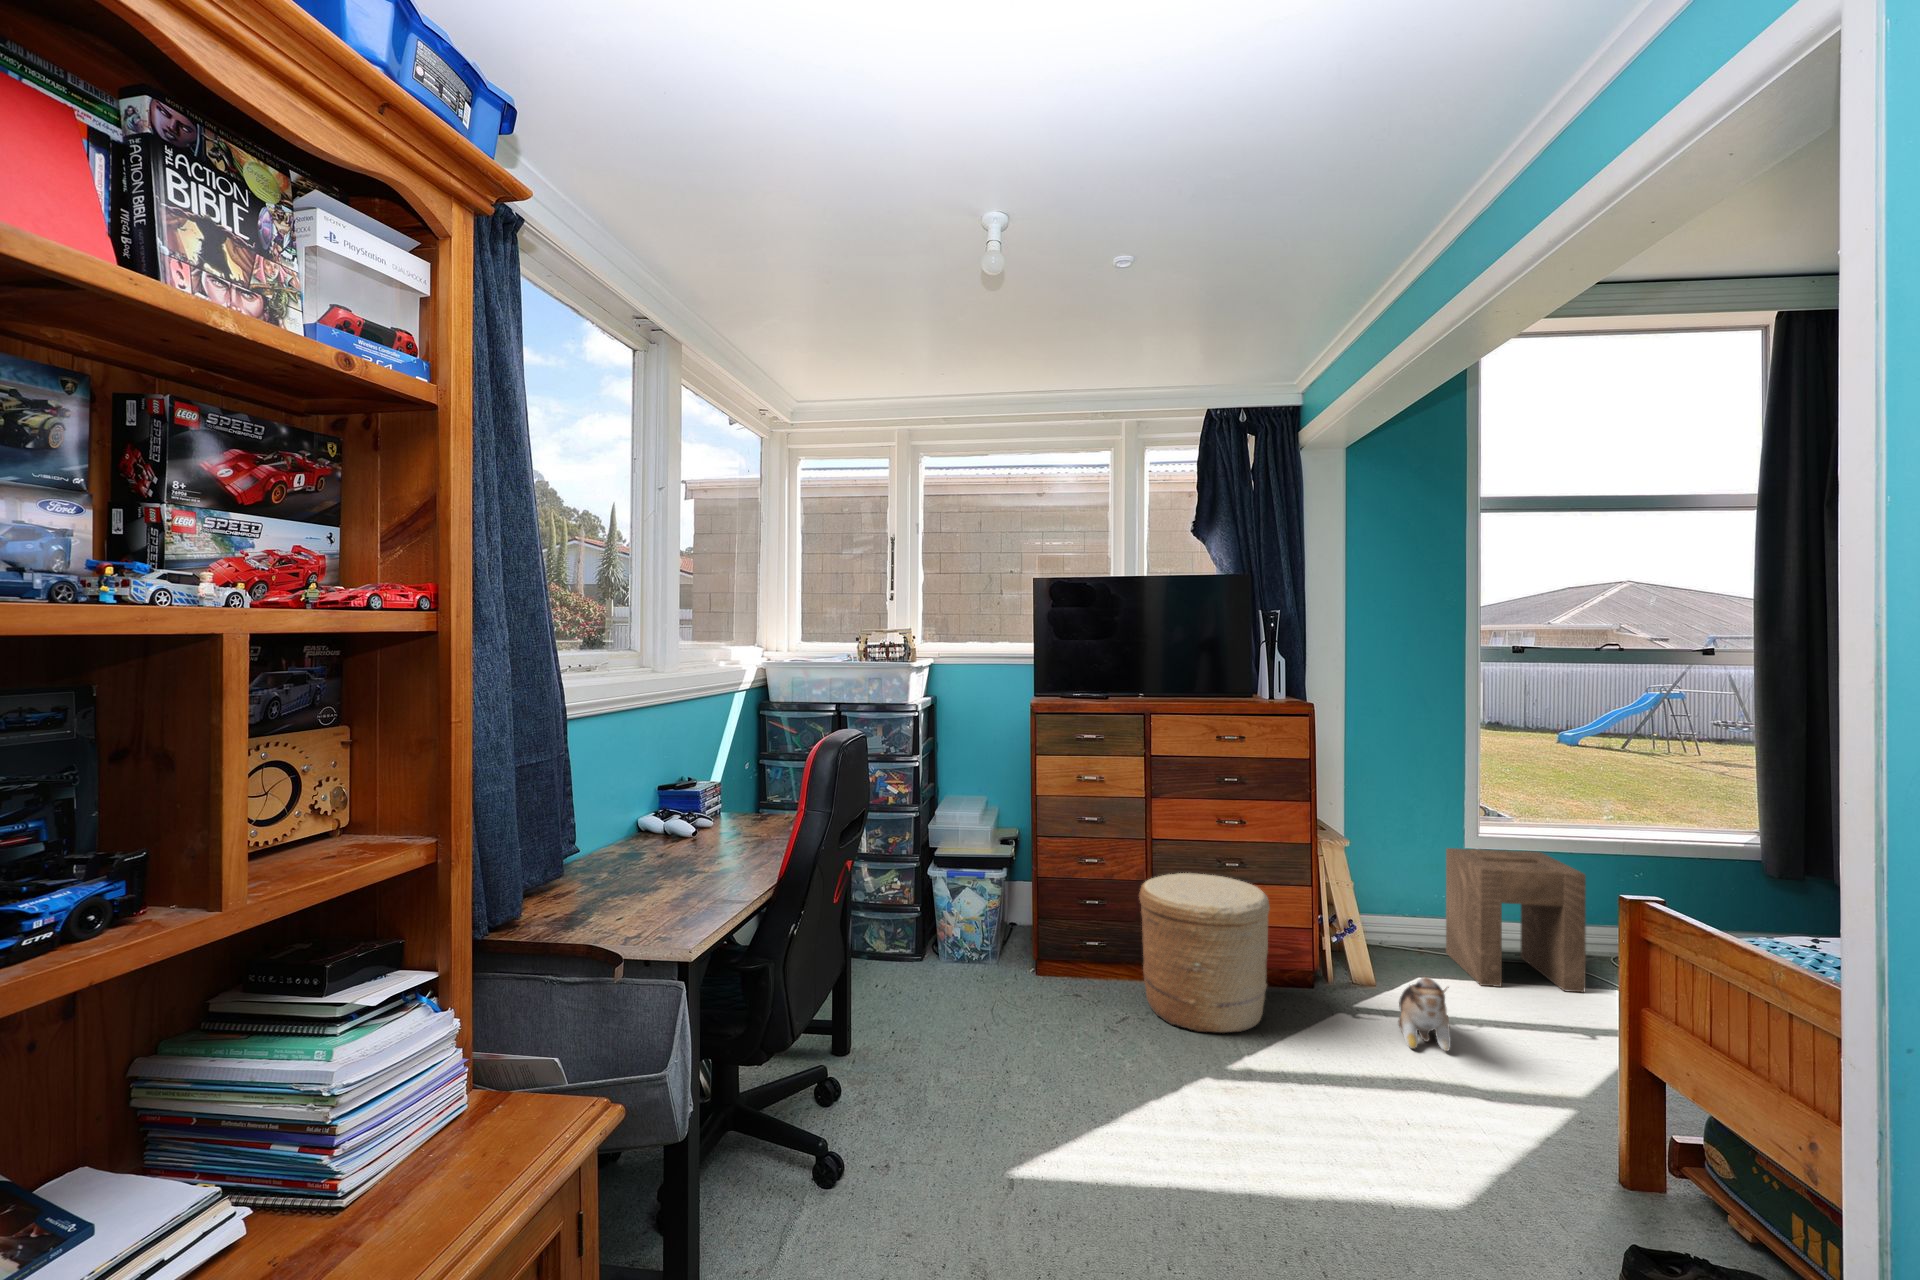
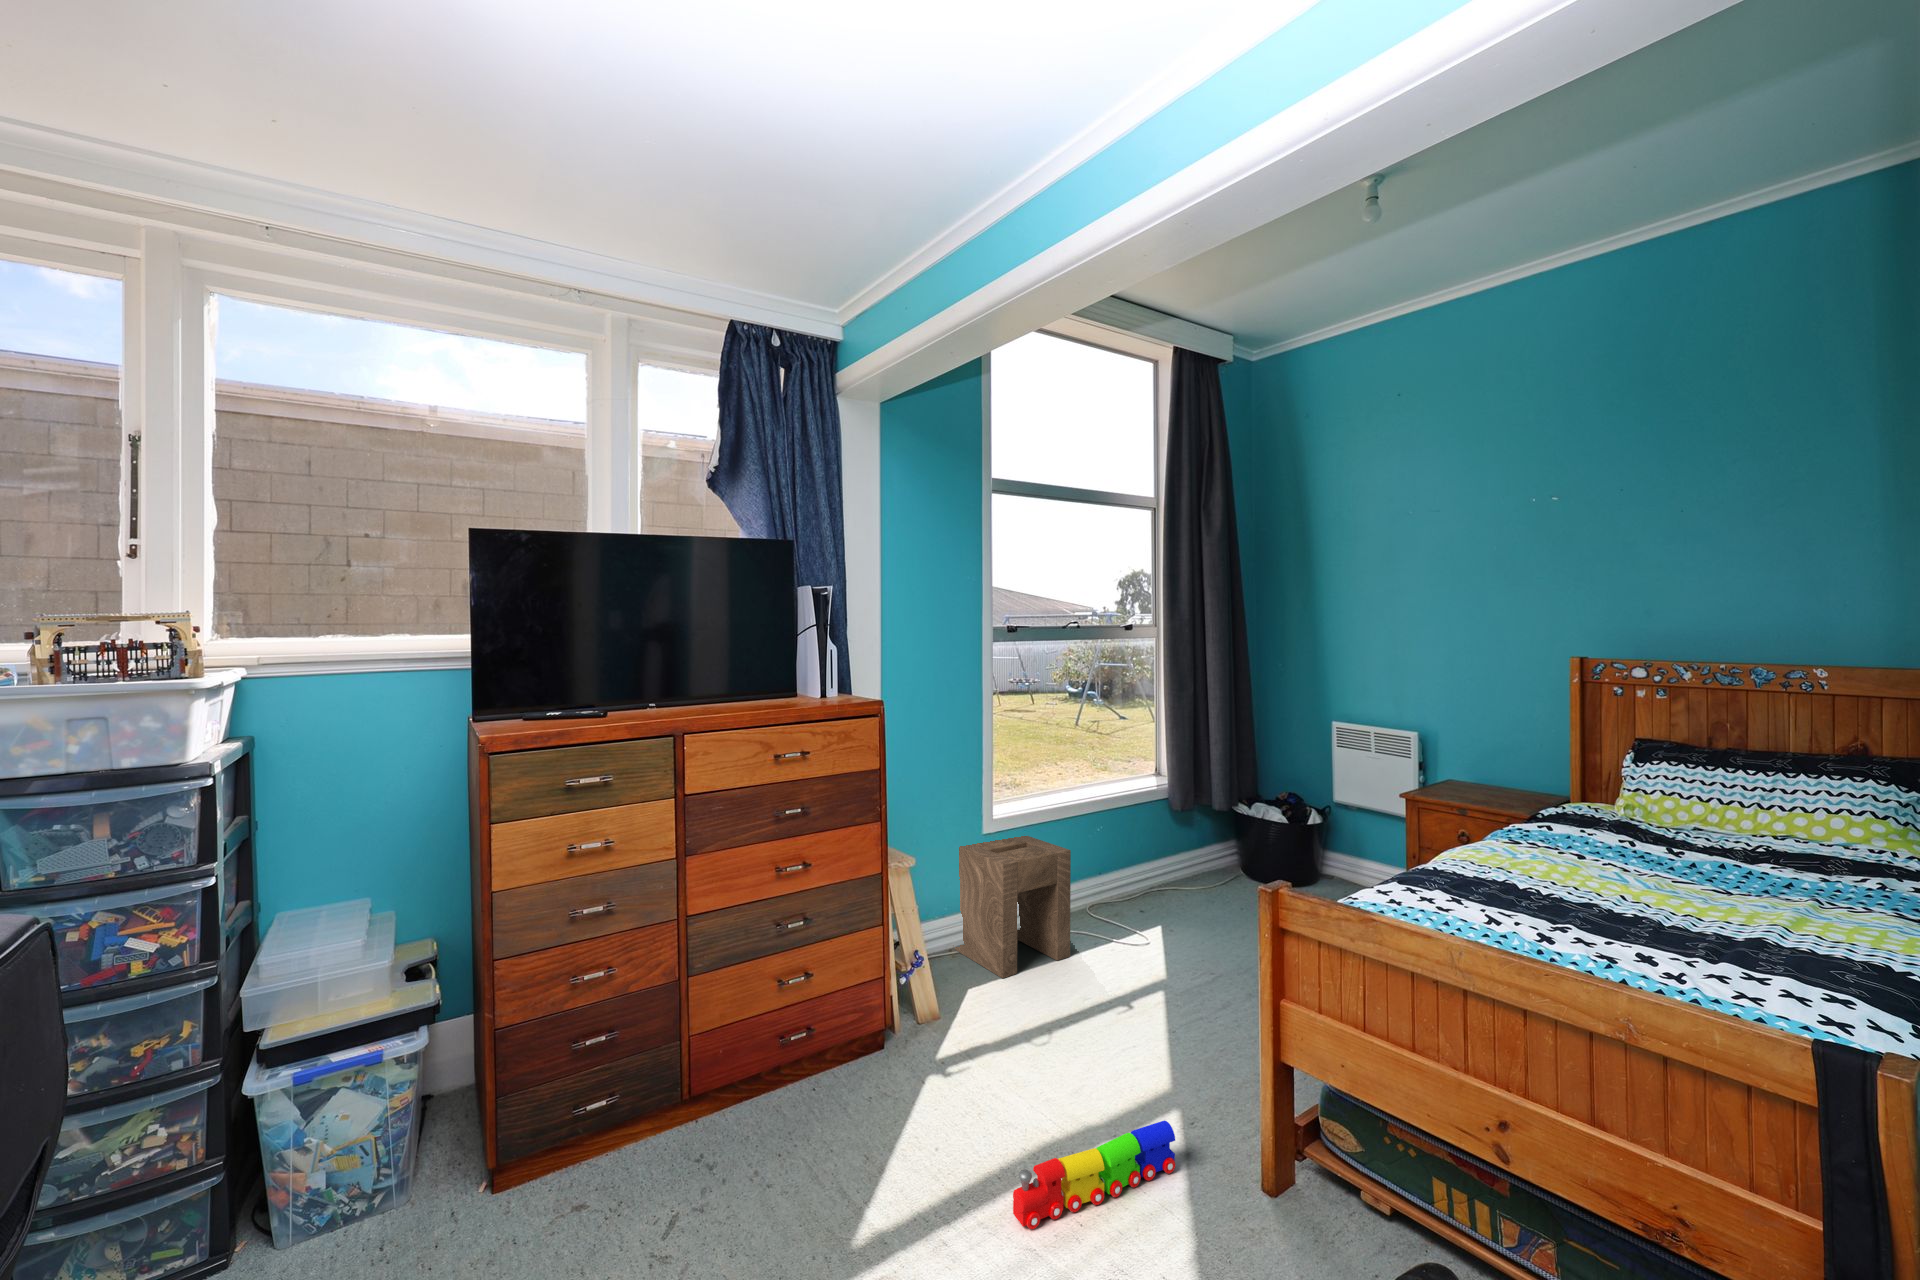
woven basket: present [1139,873,1270,1033] -> none [688,945,866,1196]
plush toy: present [1398,977,1451,1051] -> none [976,1008,1053,1093]
toy train: none [1349,1066,1534,1139] -> present [1013,1120,1175,1229]

